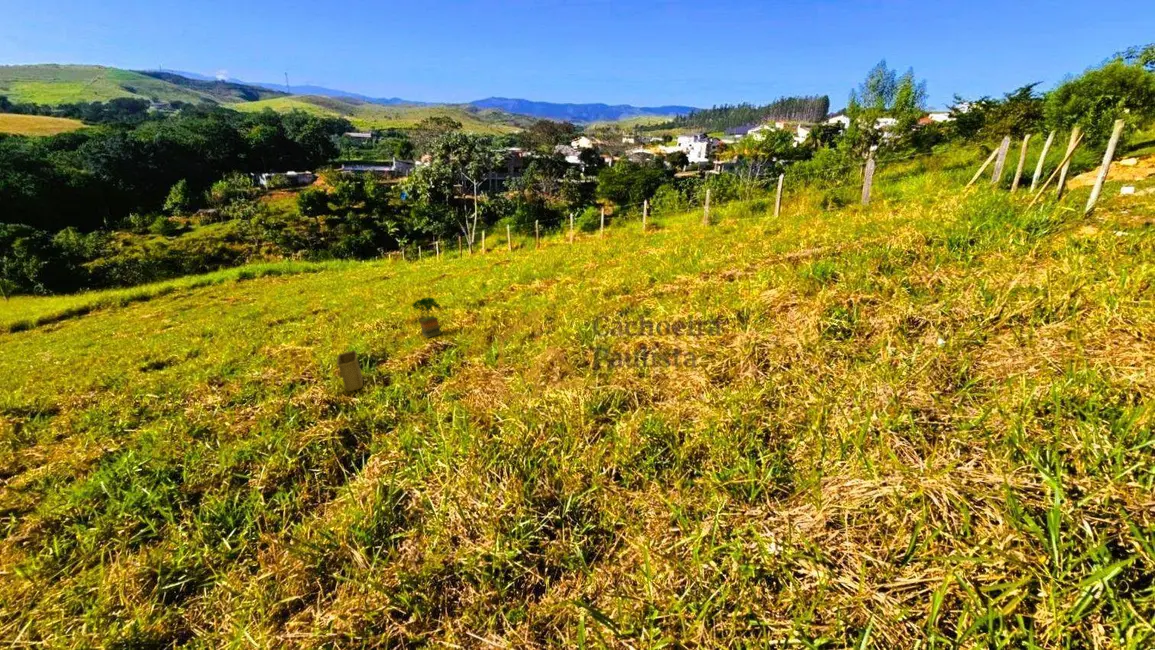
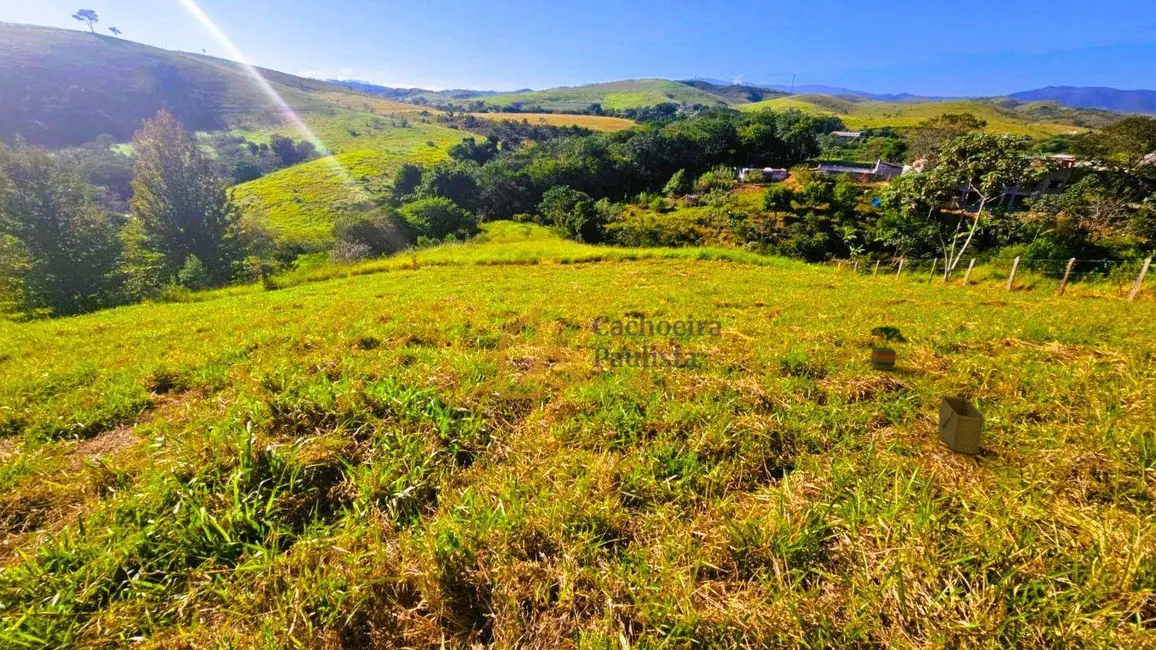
basket: present [337,350,363,392] -> present [938,396,986,454]

